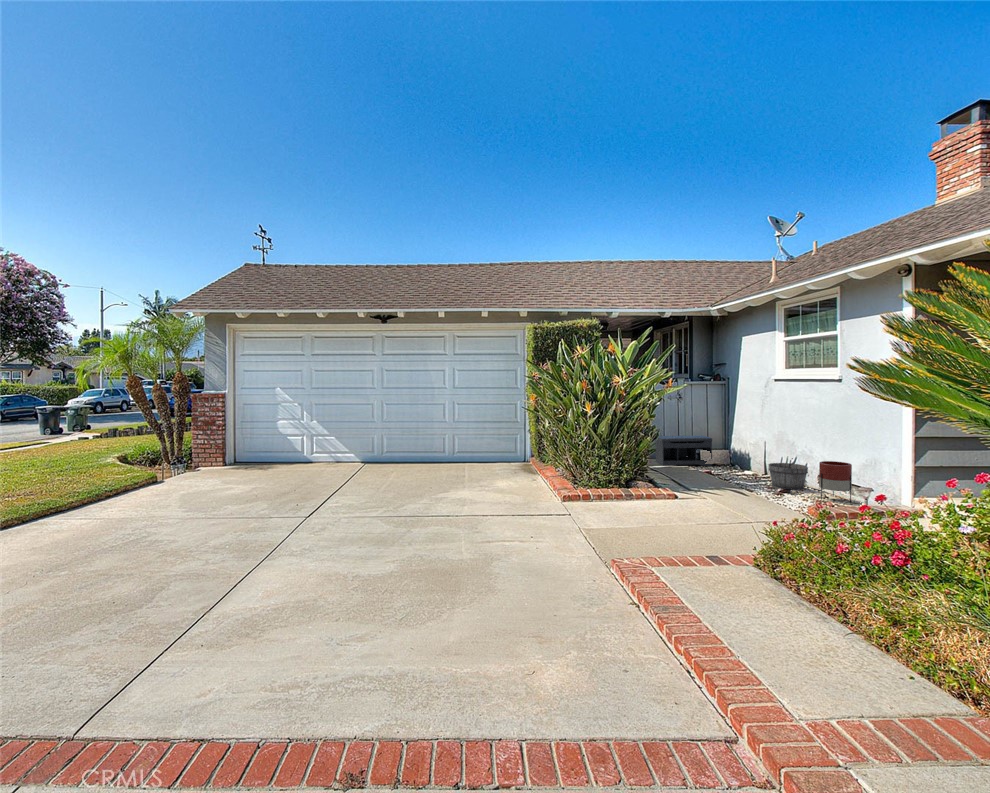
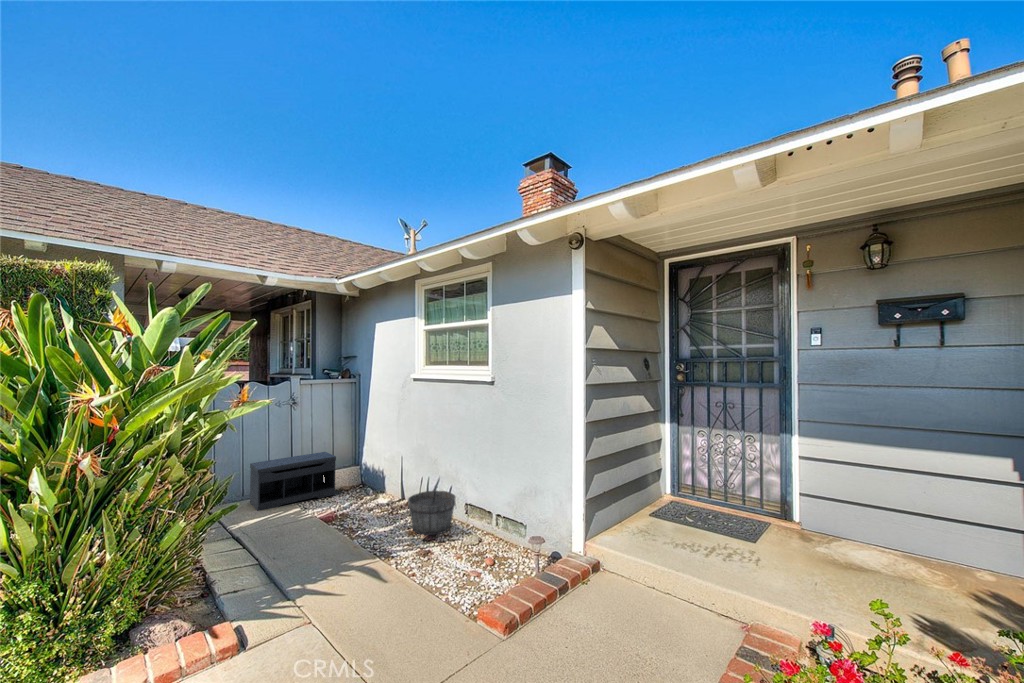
planter: present [819,461,852,502] -> none [474,491,512,554]

